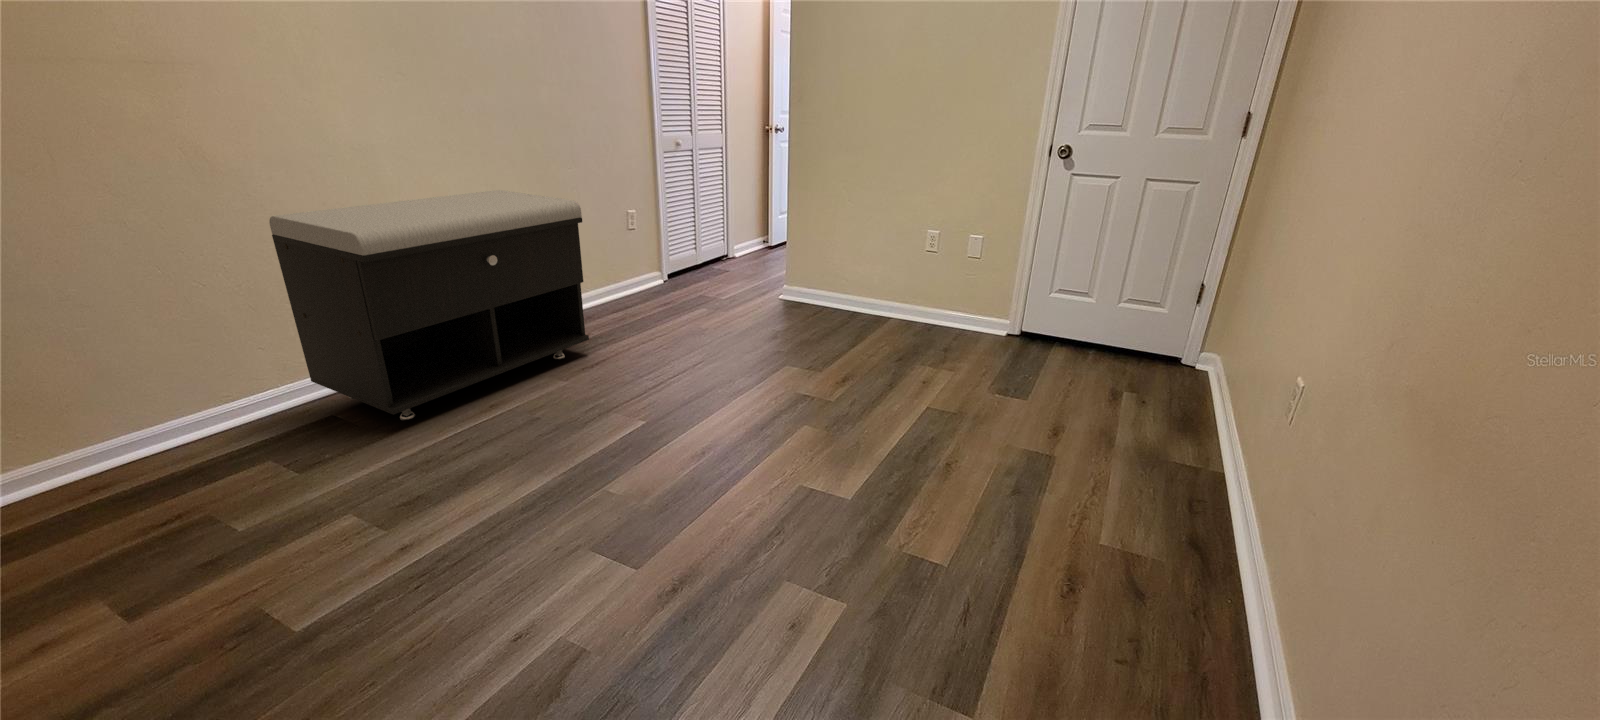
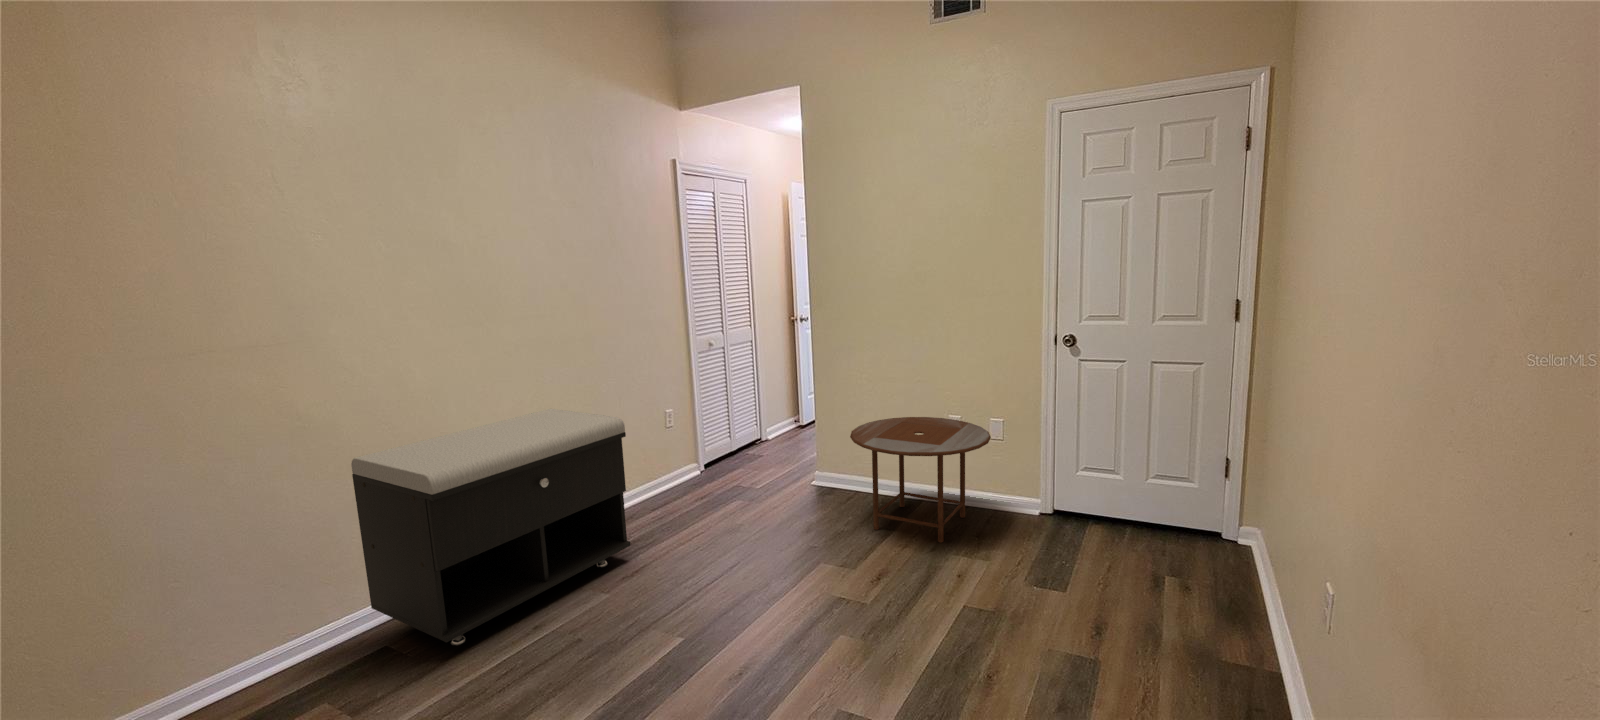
side table: none [823,230,969,354] -> present [850,417,991,542]

